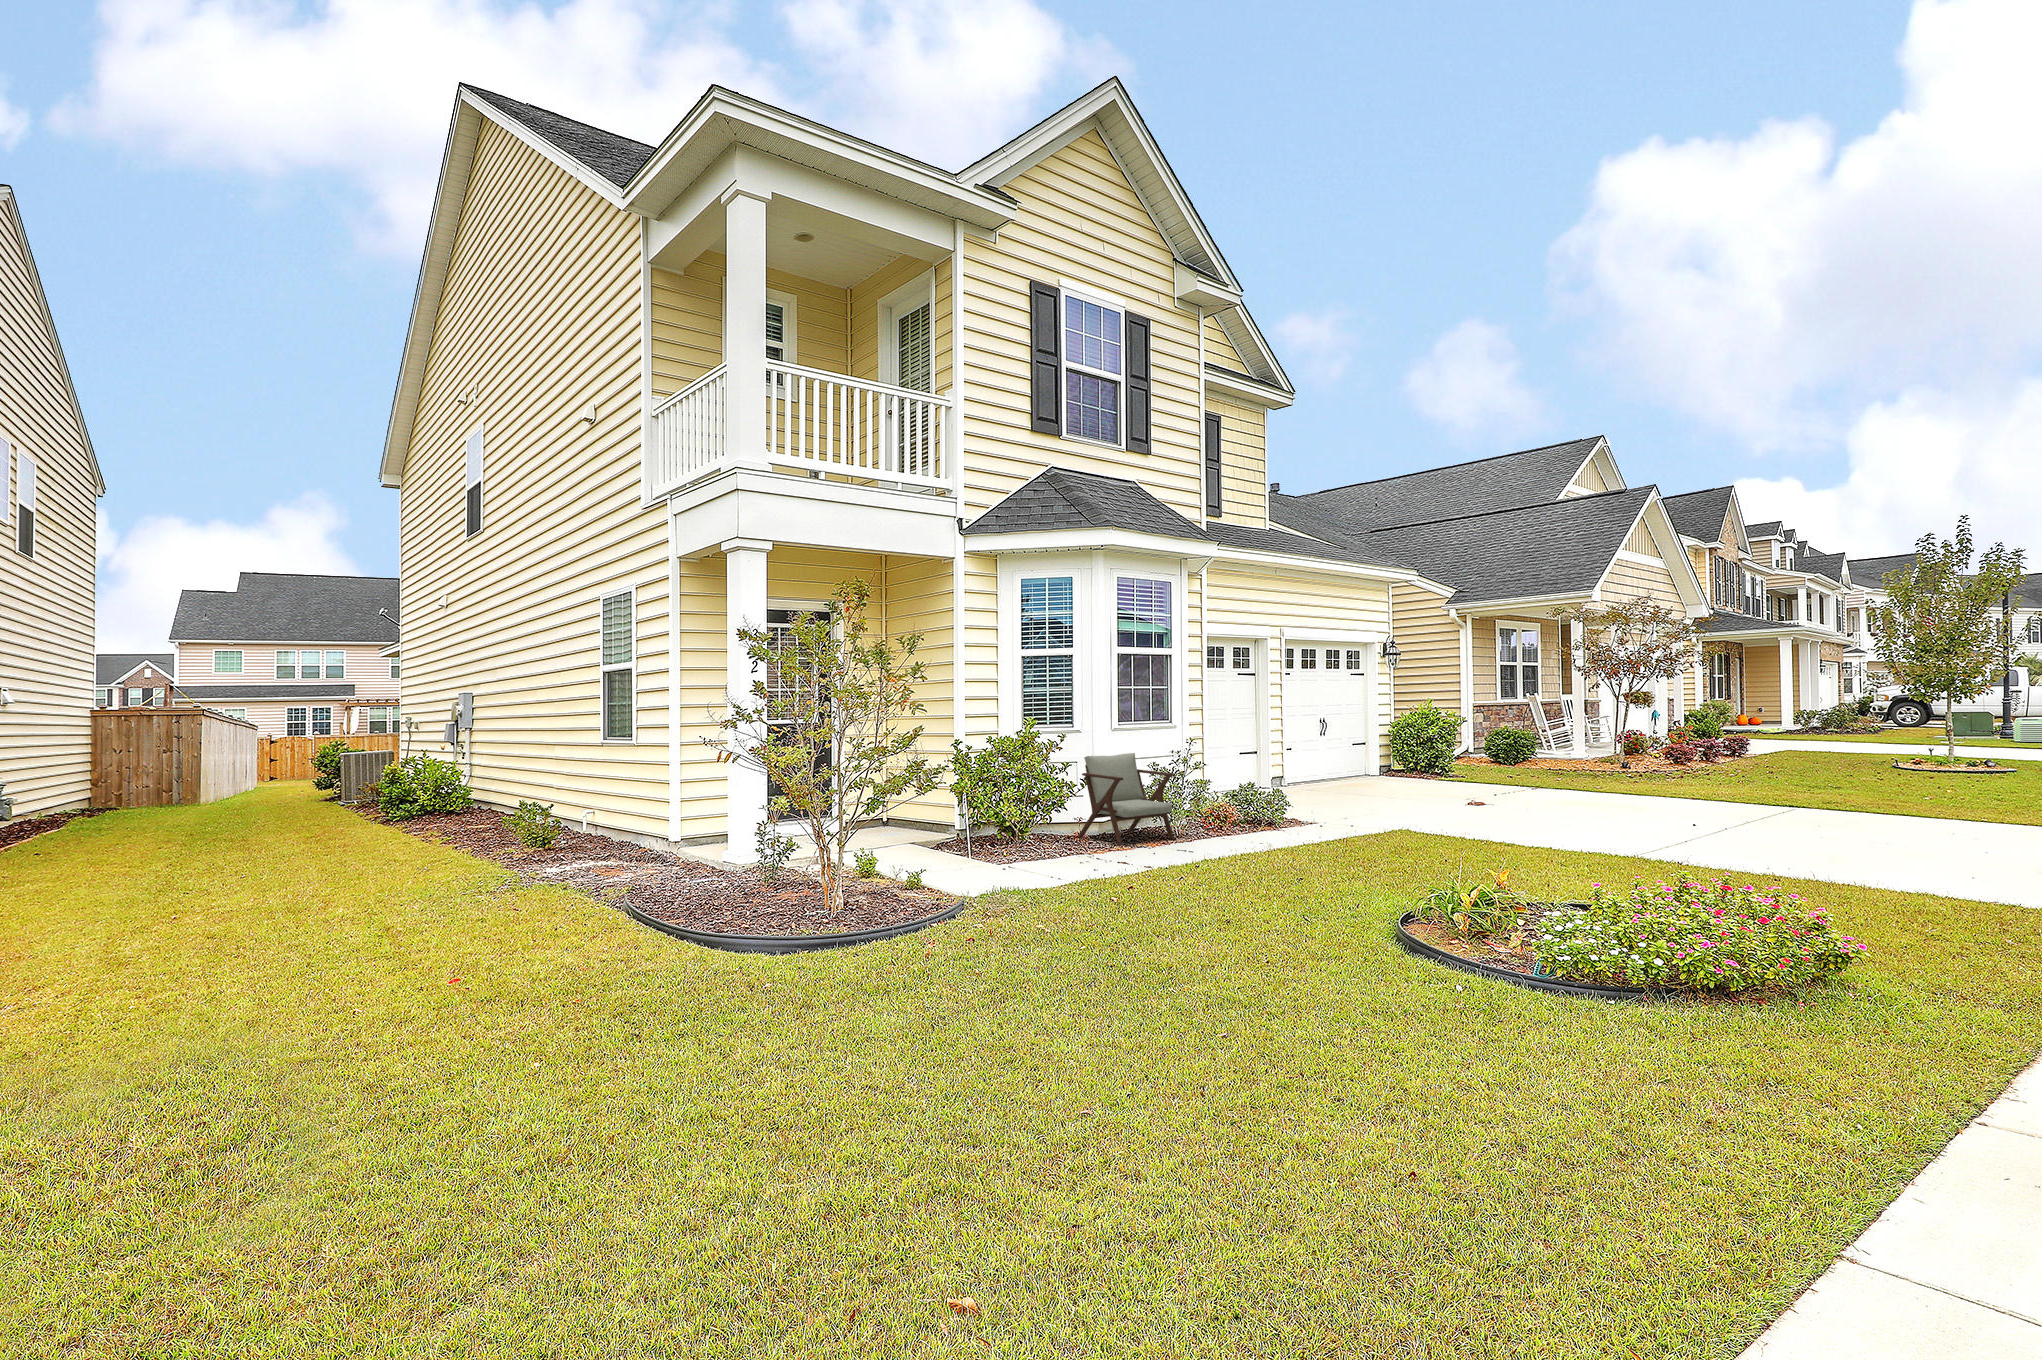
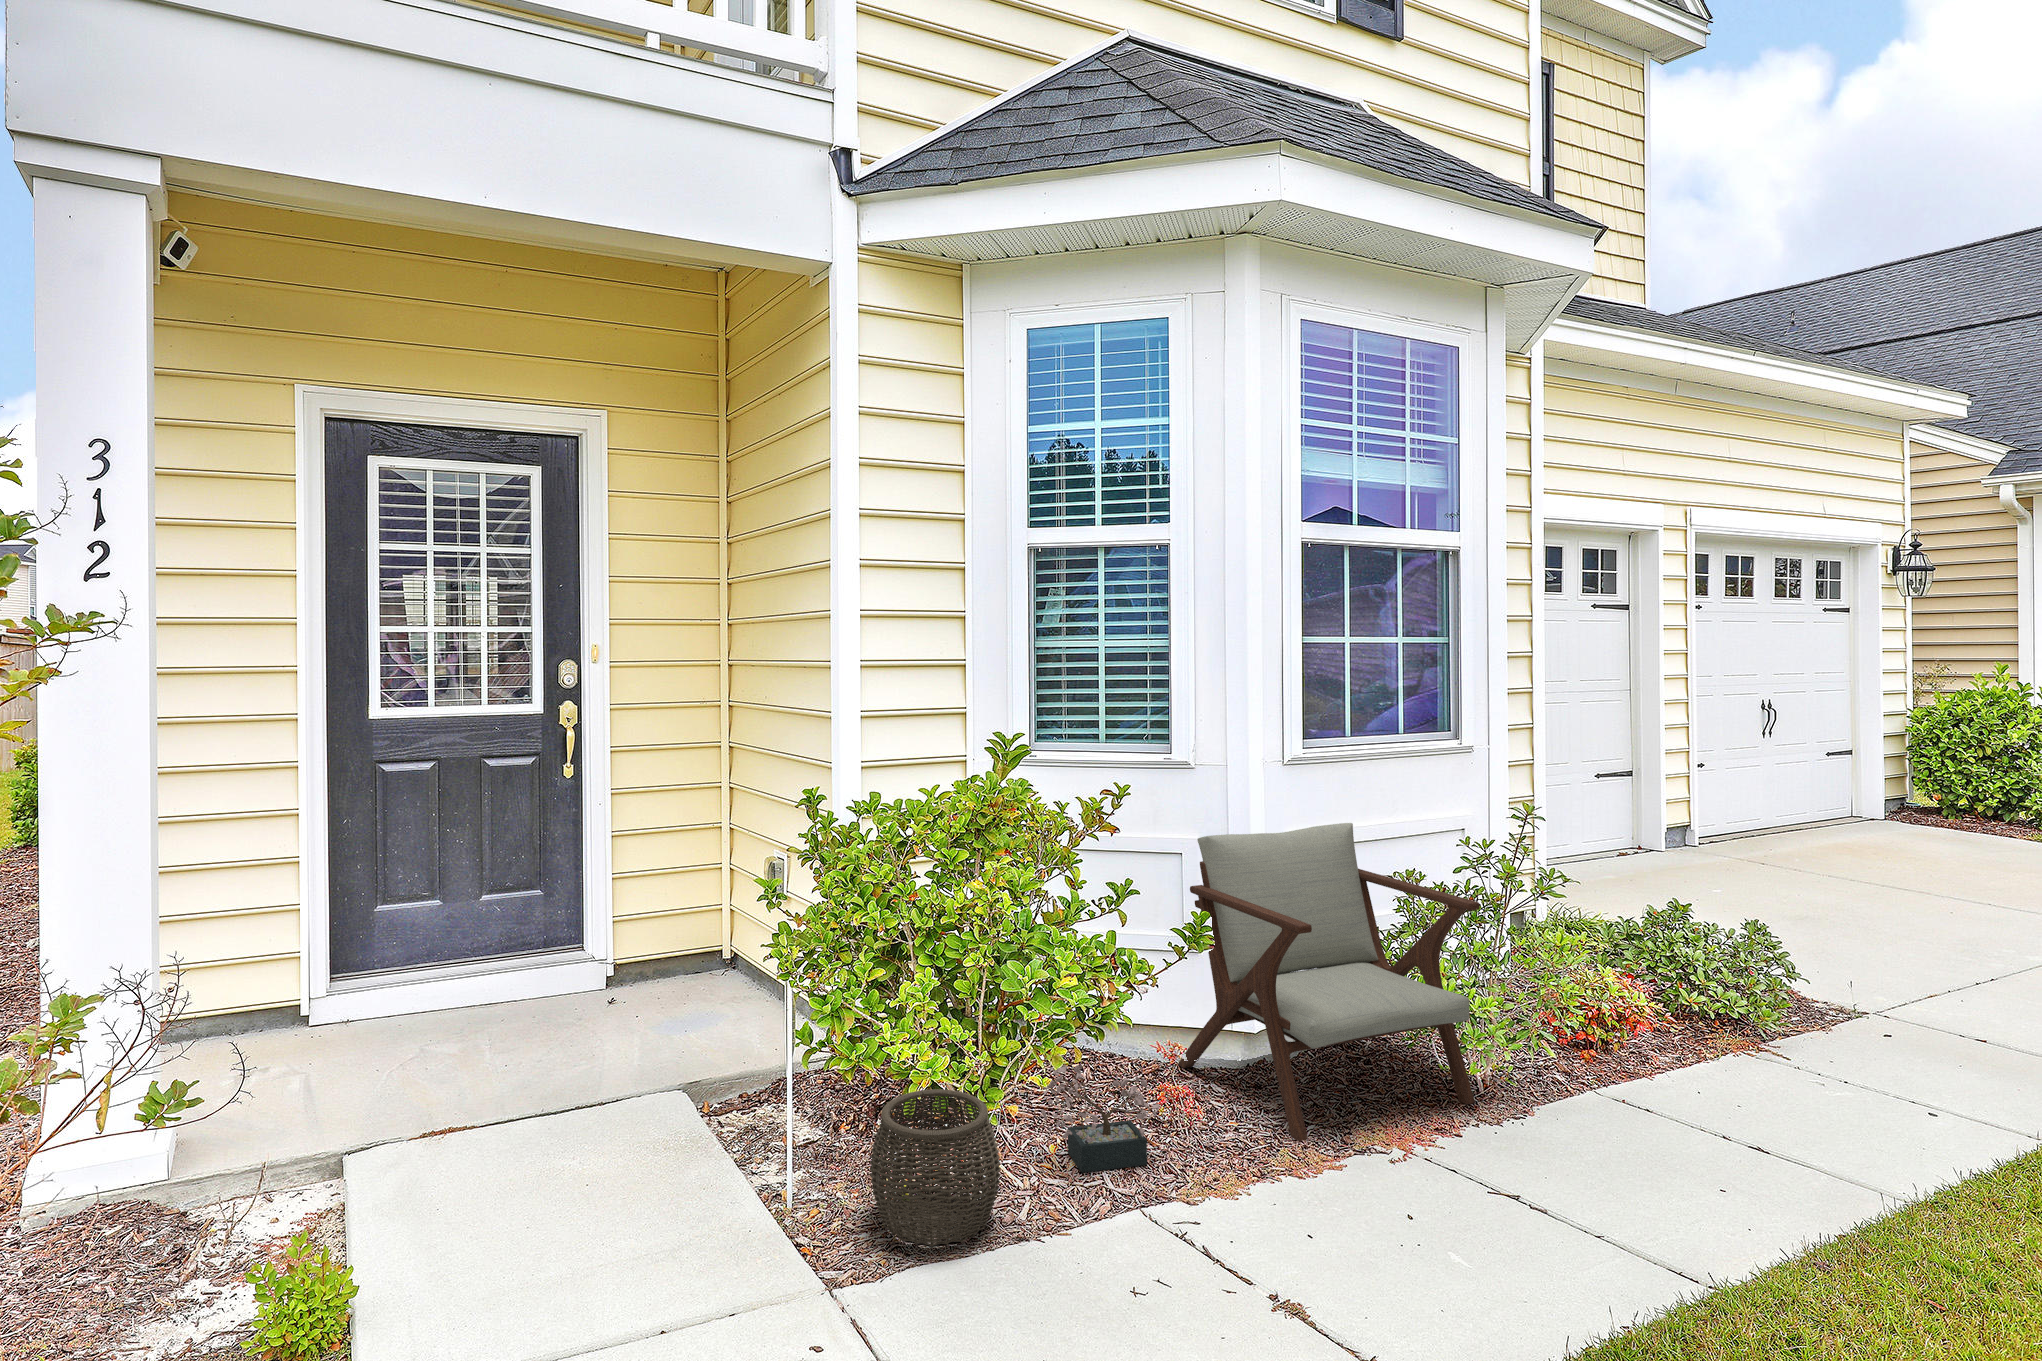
decorative plant: none [1044,820,1079,852] -> present [1042,1065,1159,1173]
woven basket: none [1001,823,1039,861] -> present [870,1089,1001,1247]

